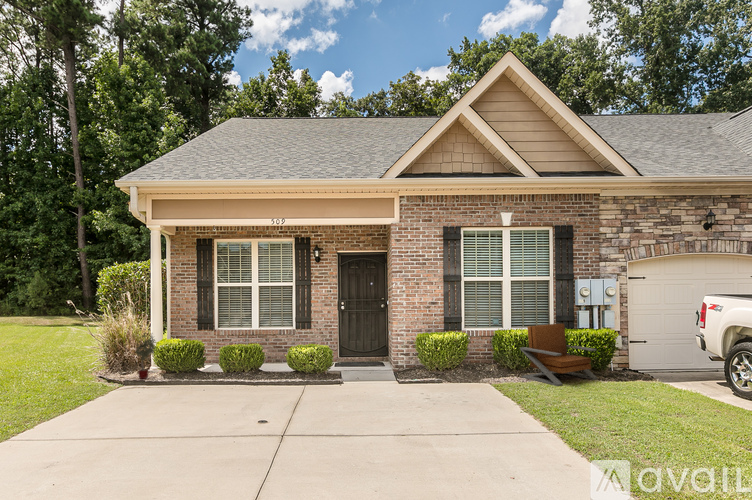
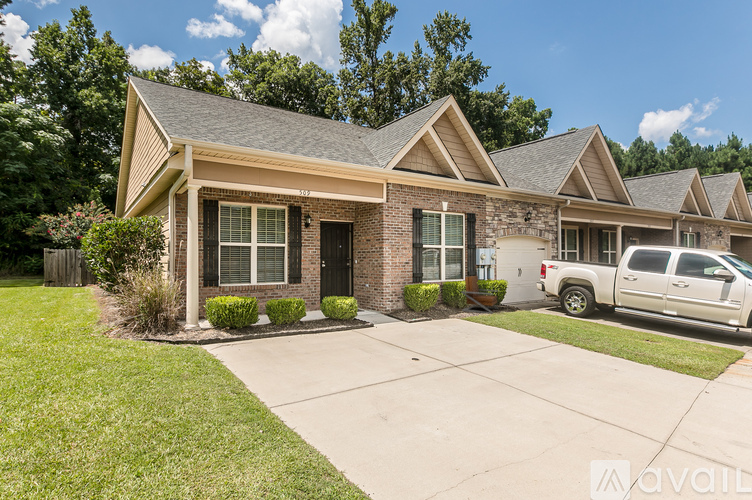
potted tree: present [135,333,156,379] -> none [156,290,194,339]

